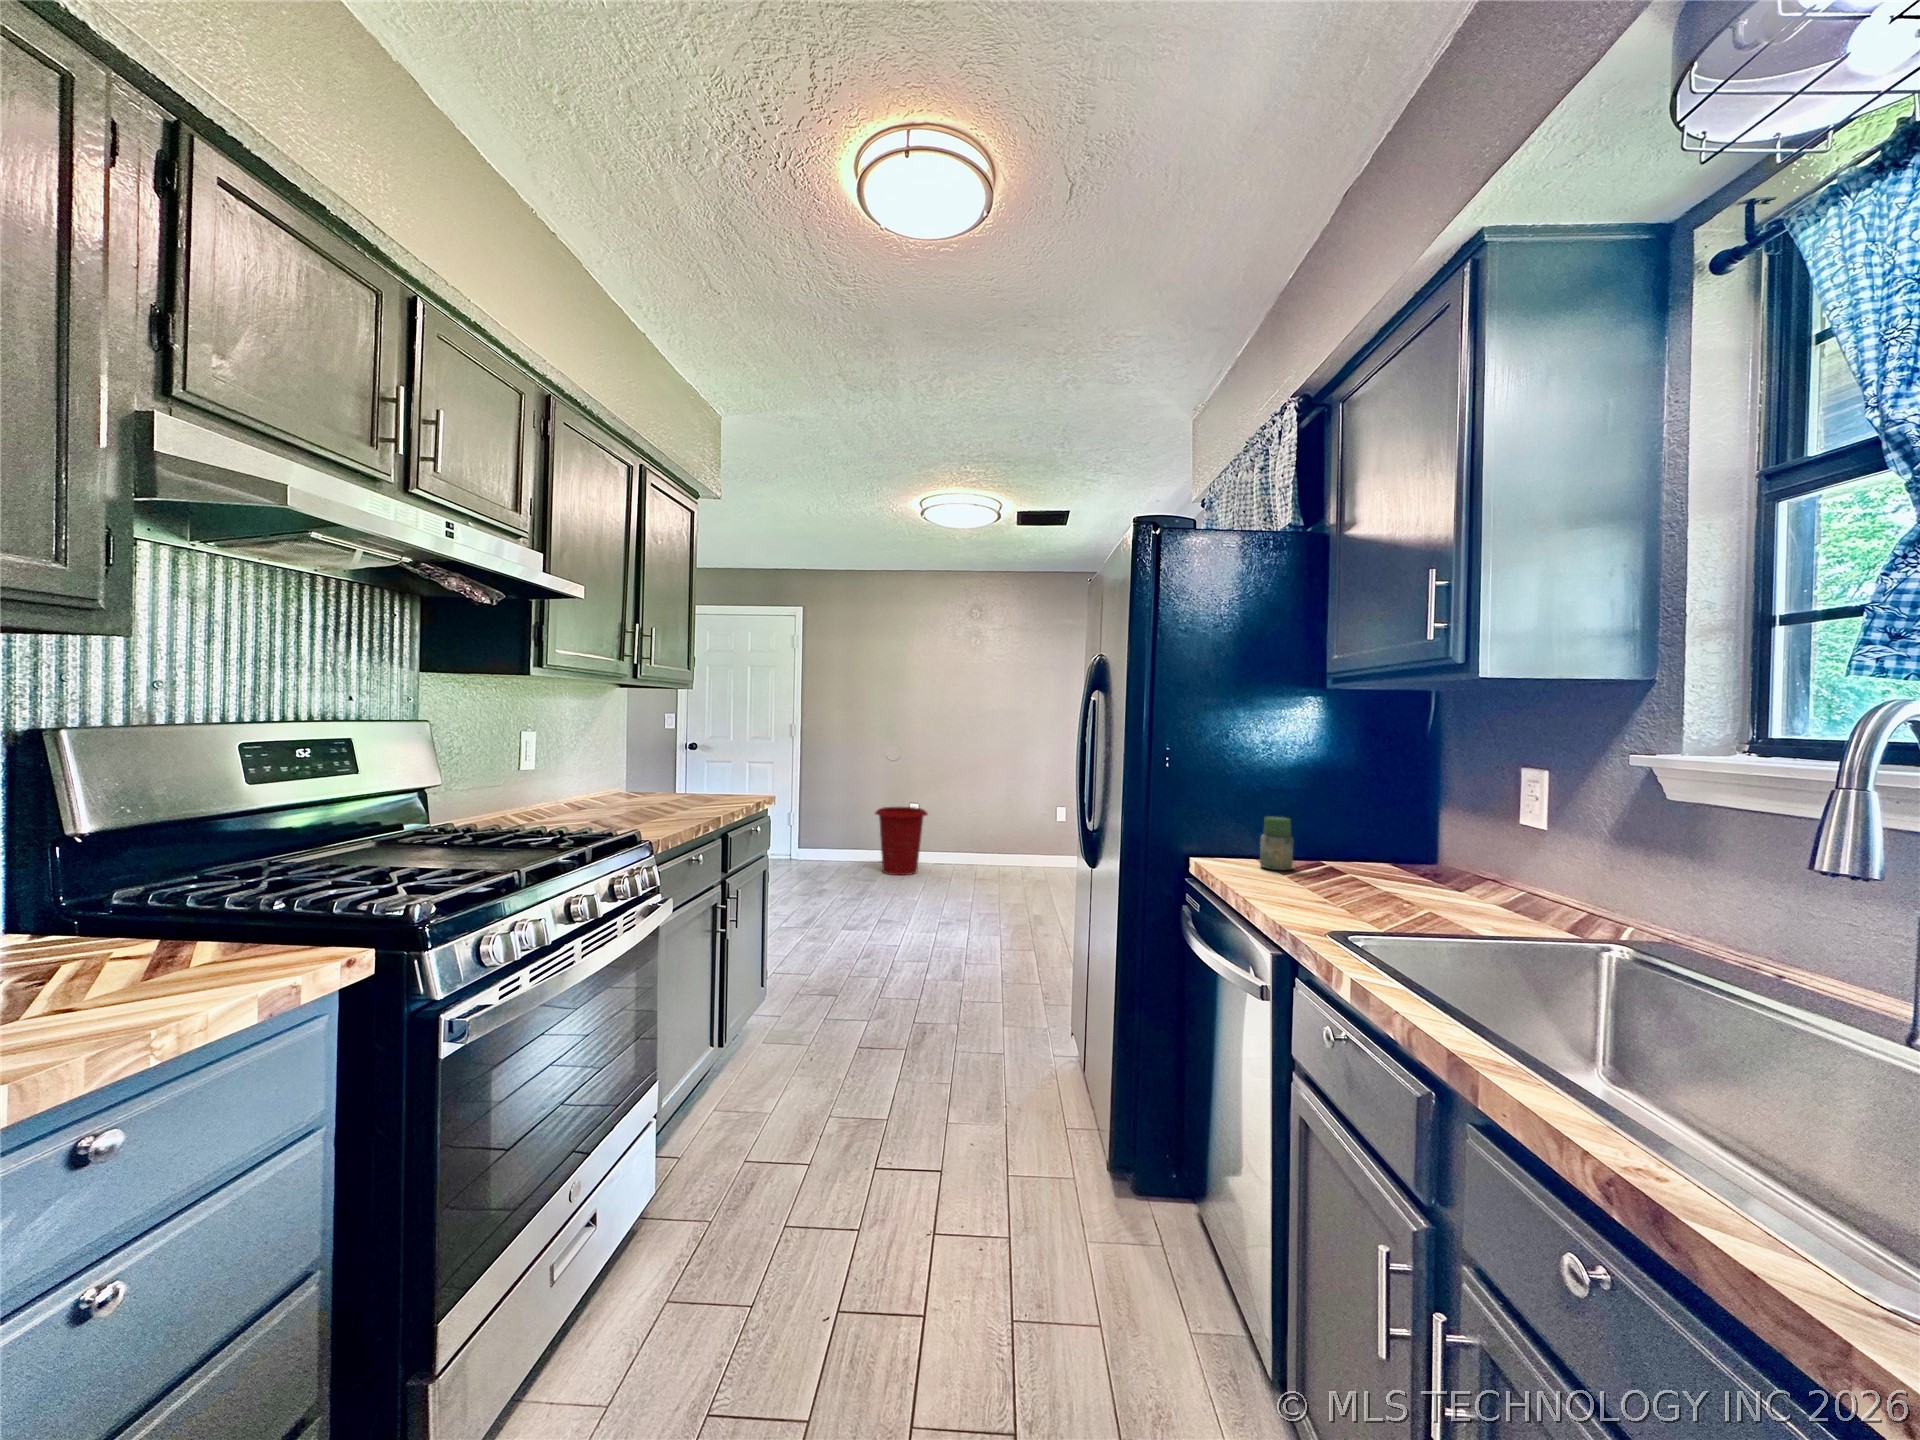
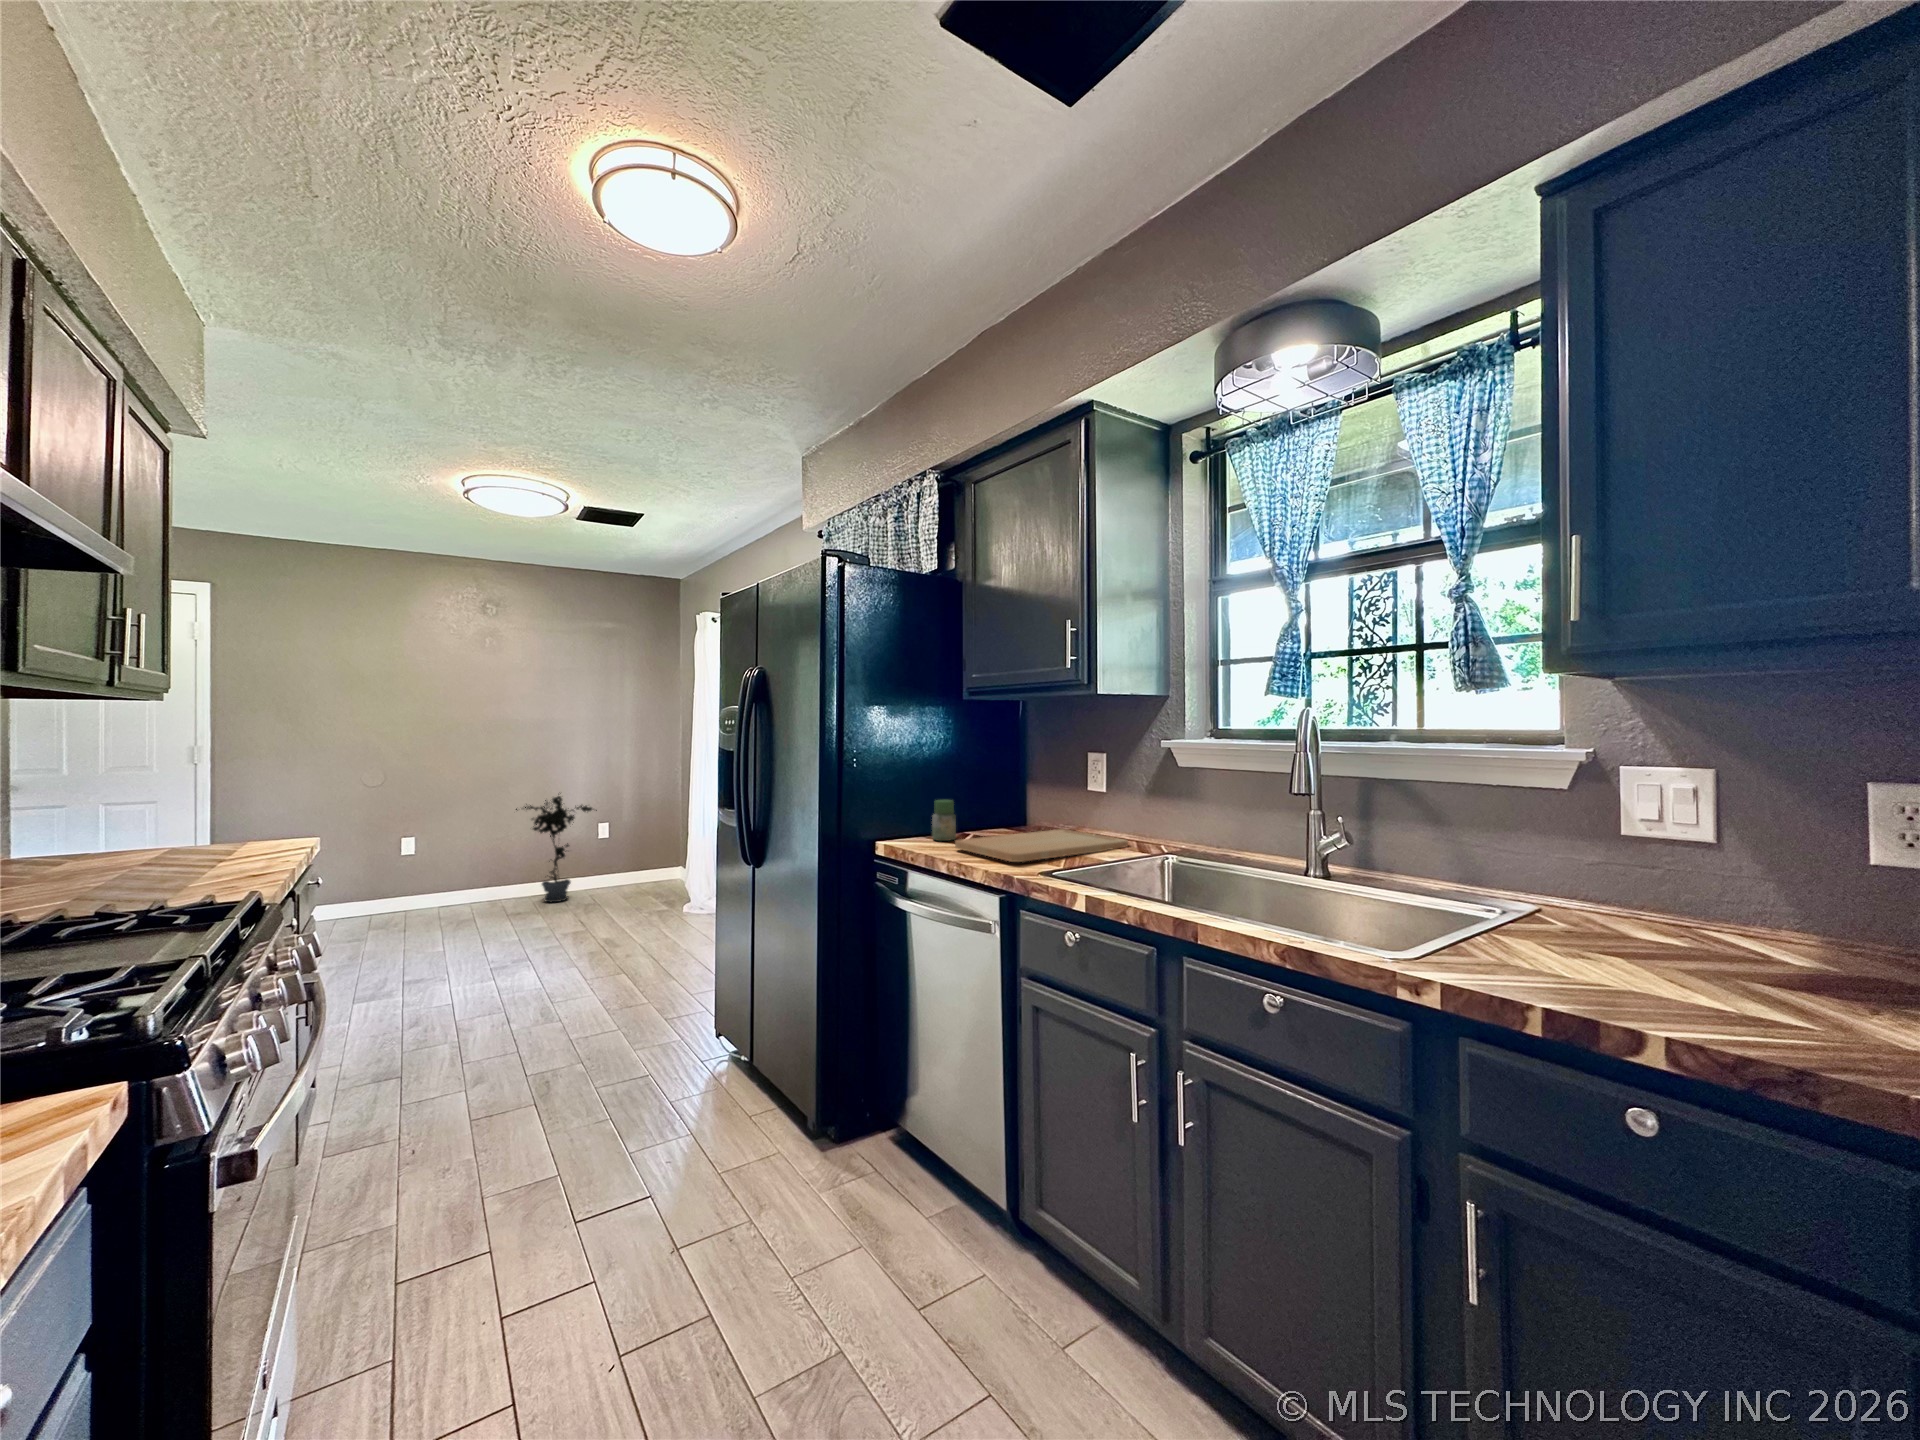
potted plant: none [988,776,1053,876] -> present [516,794,597,902]
waste bin: present [875,807,928,875] -> none [352,841,434,928]
cutting board: none [1266,870,1550,924] -> present [955,829,1128,862]

